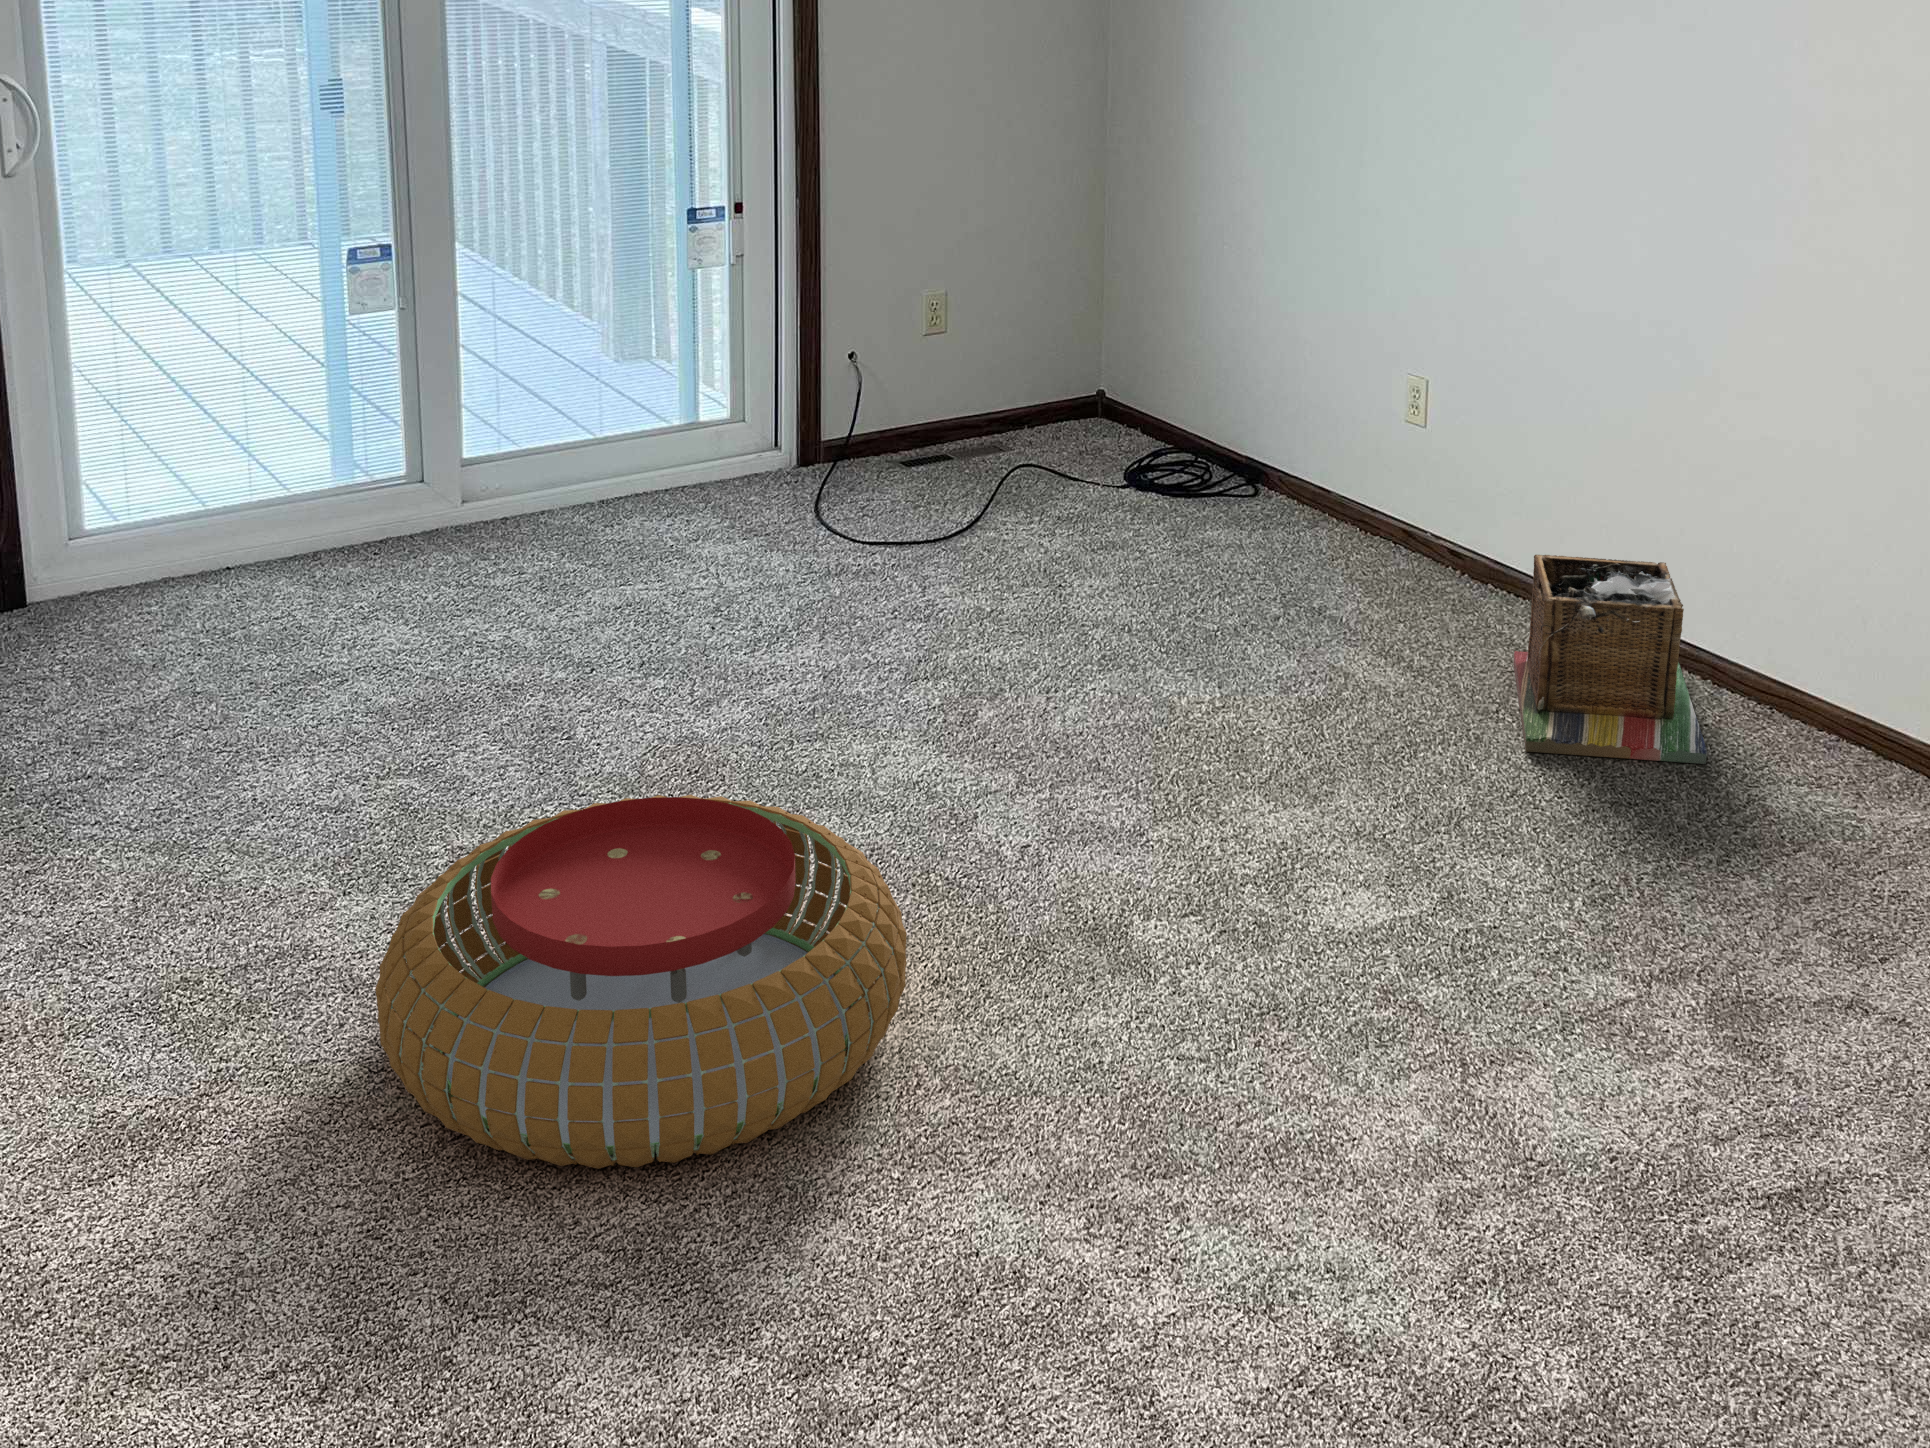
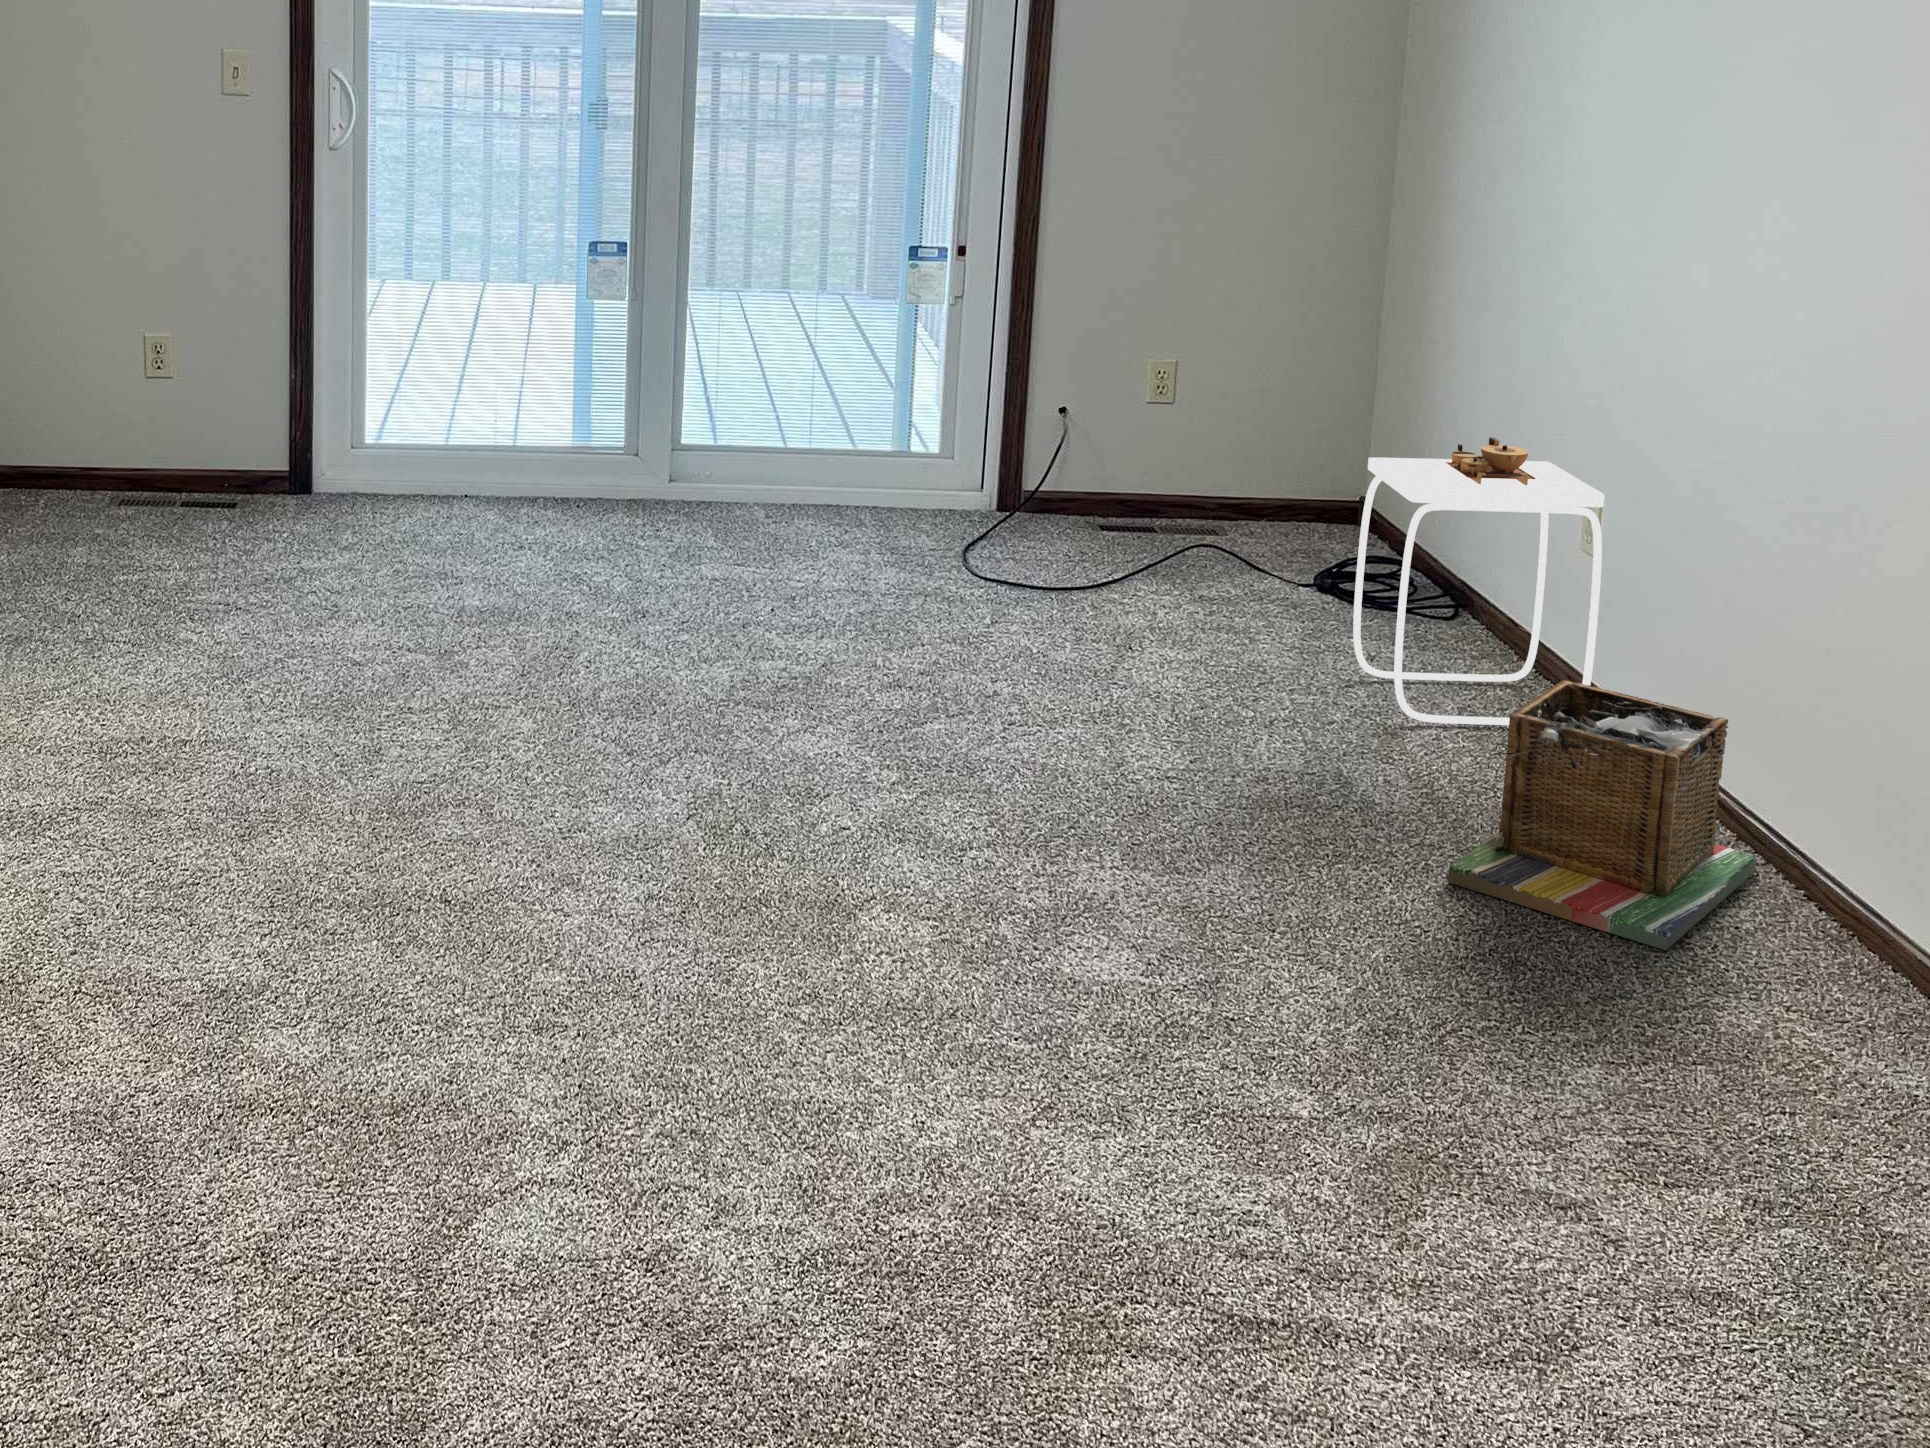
side table: none [1254,343,1460,601] -> present [1353,437,1605,725]
pouf: present [375,795,907,1169] -> none [156,643,604,916]

